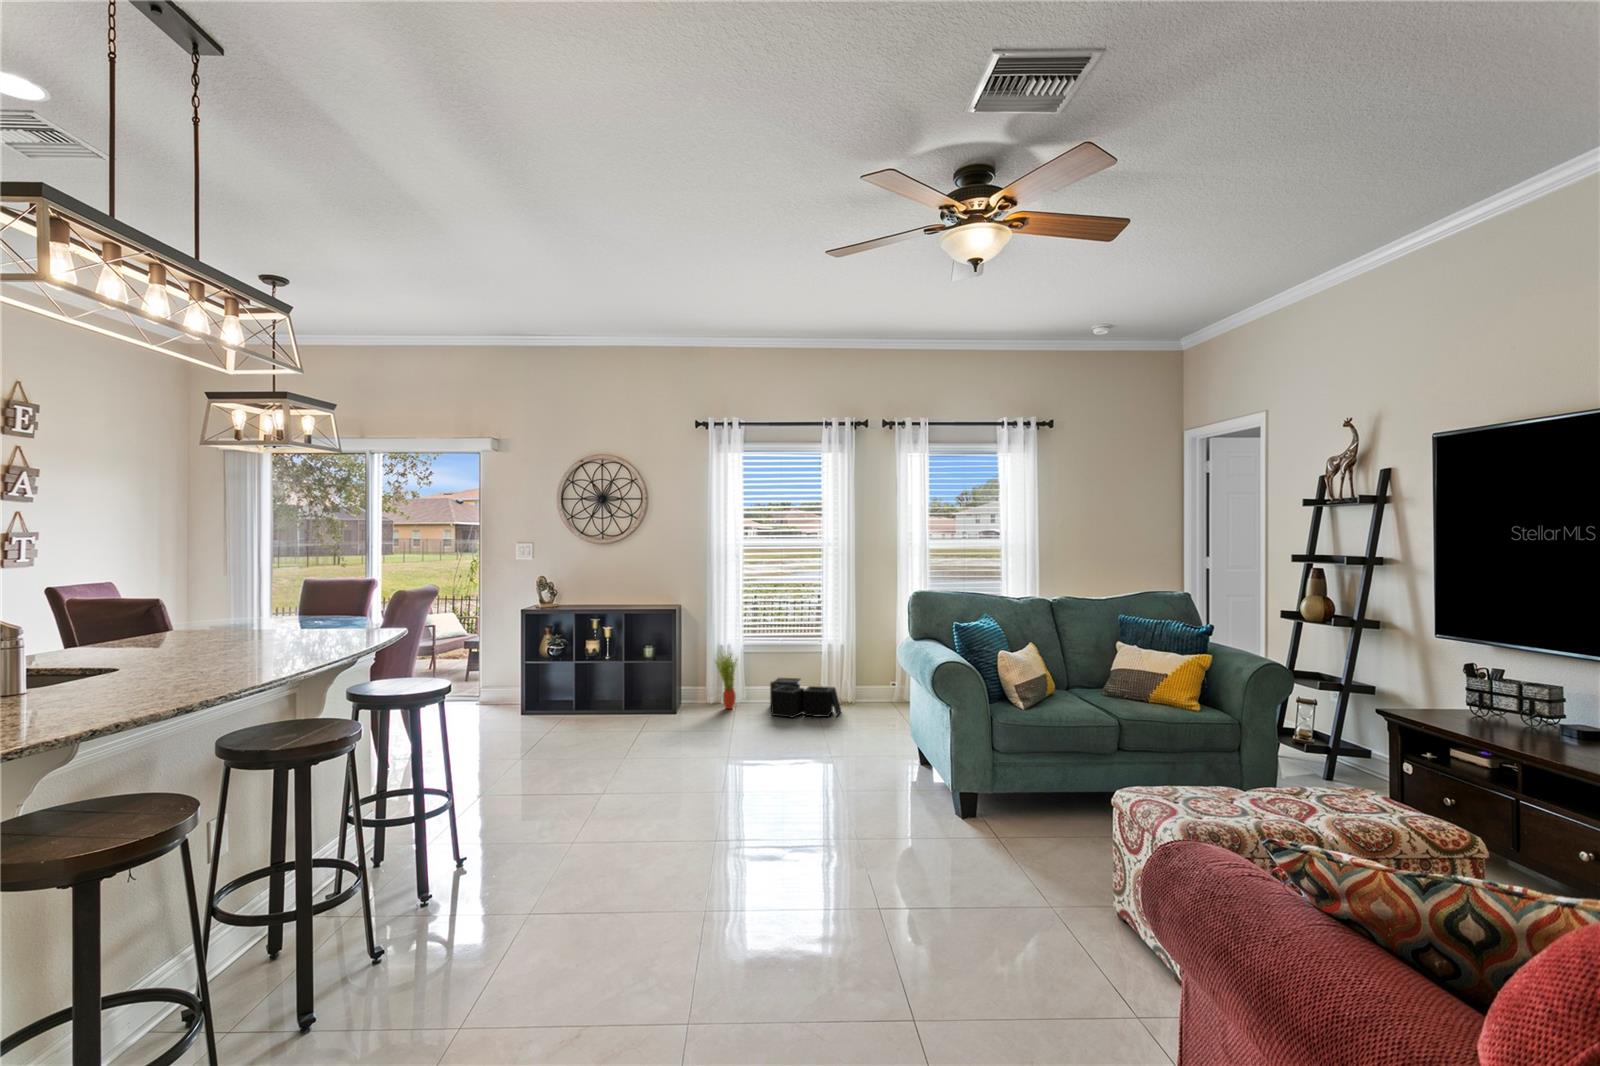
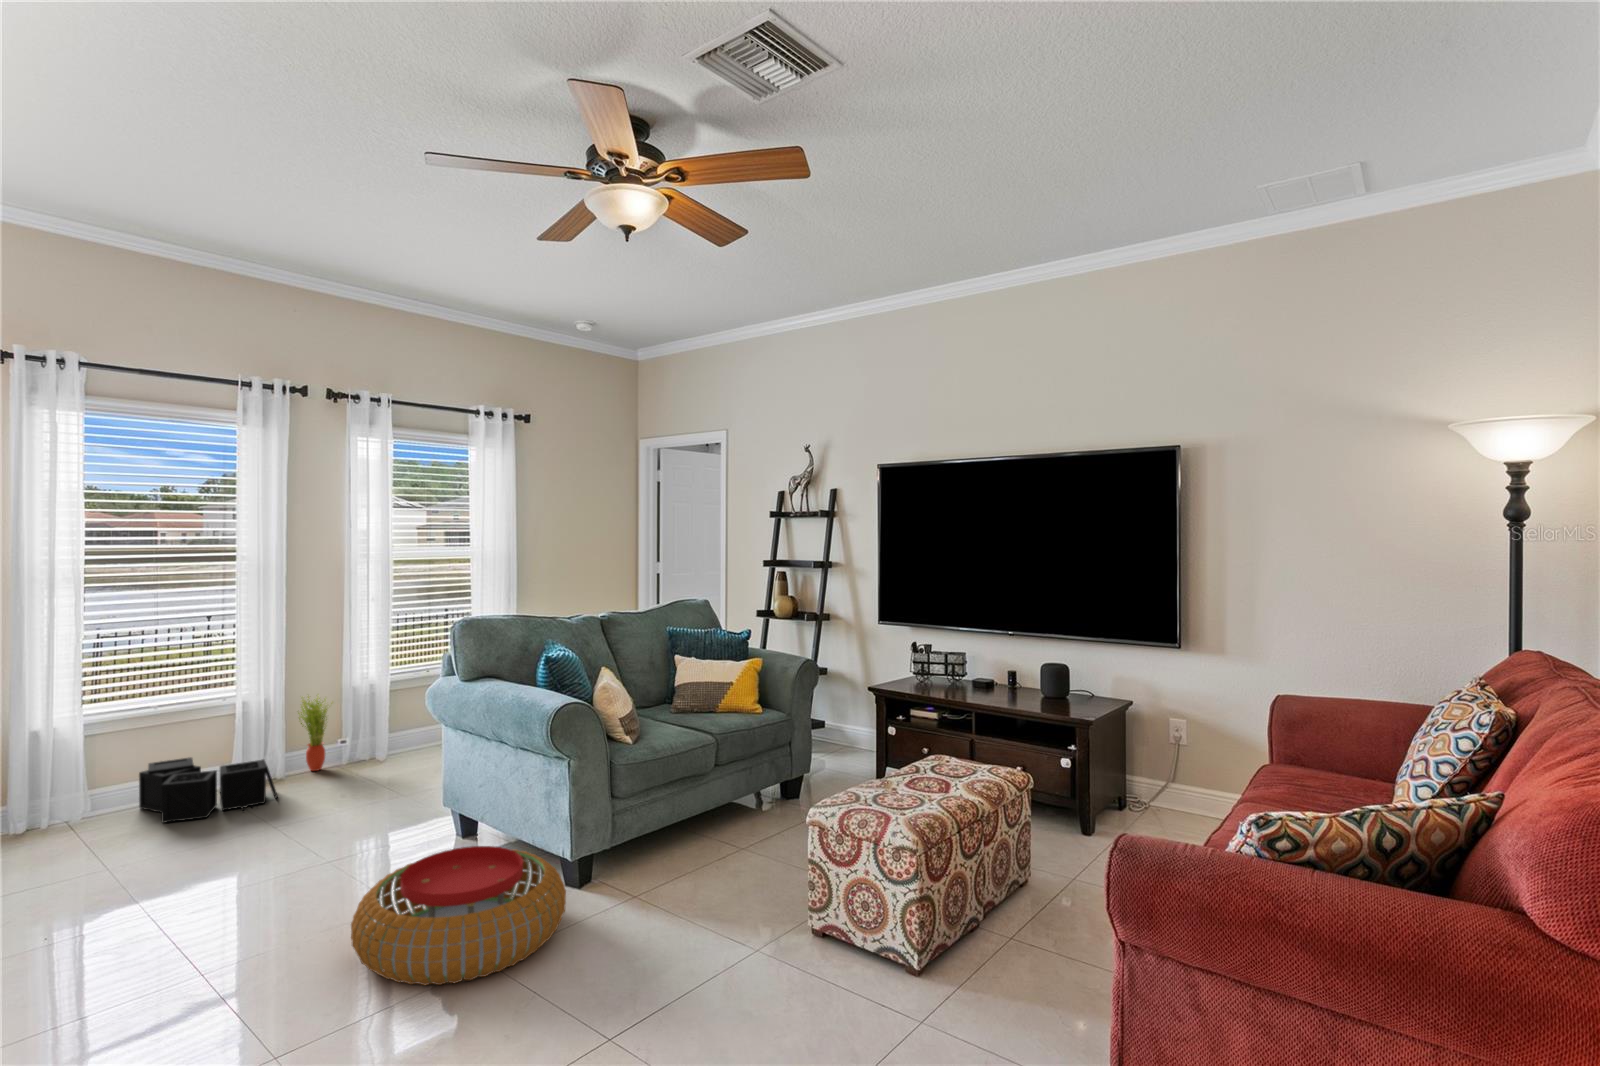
potted plant: present [716,650,737,709] -> present [298,696,333,771]
pouf: none [768,760,922,855] -> present [351,846,566,985]

